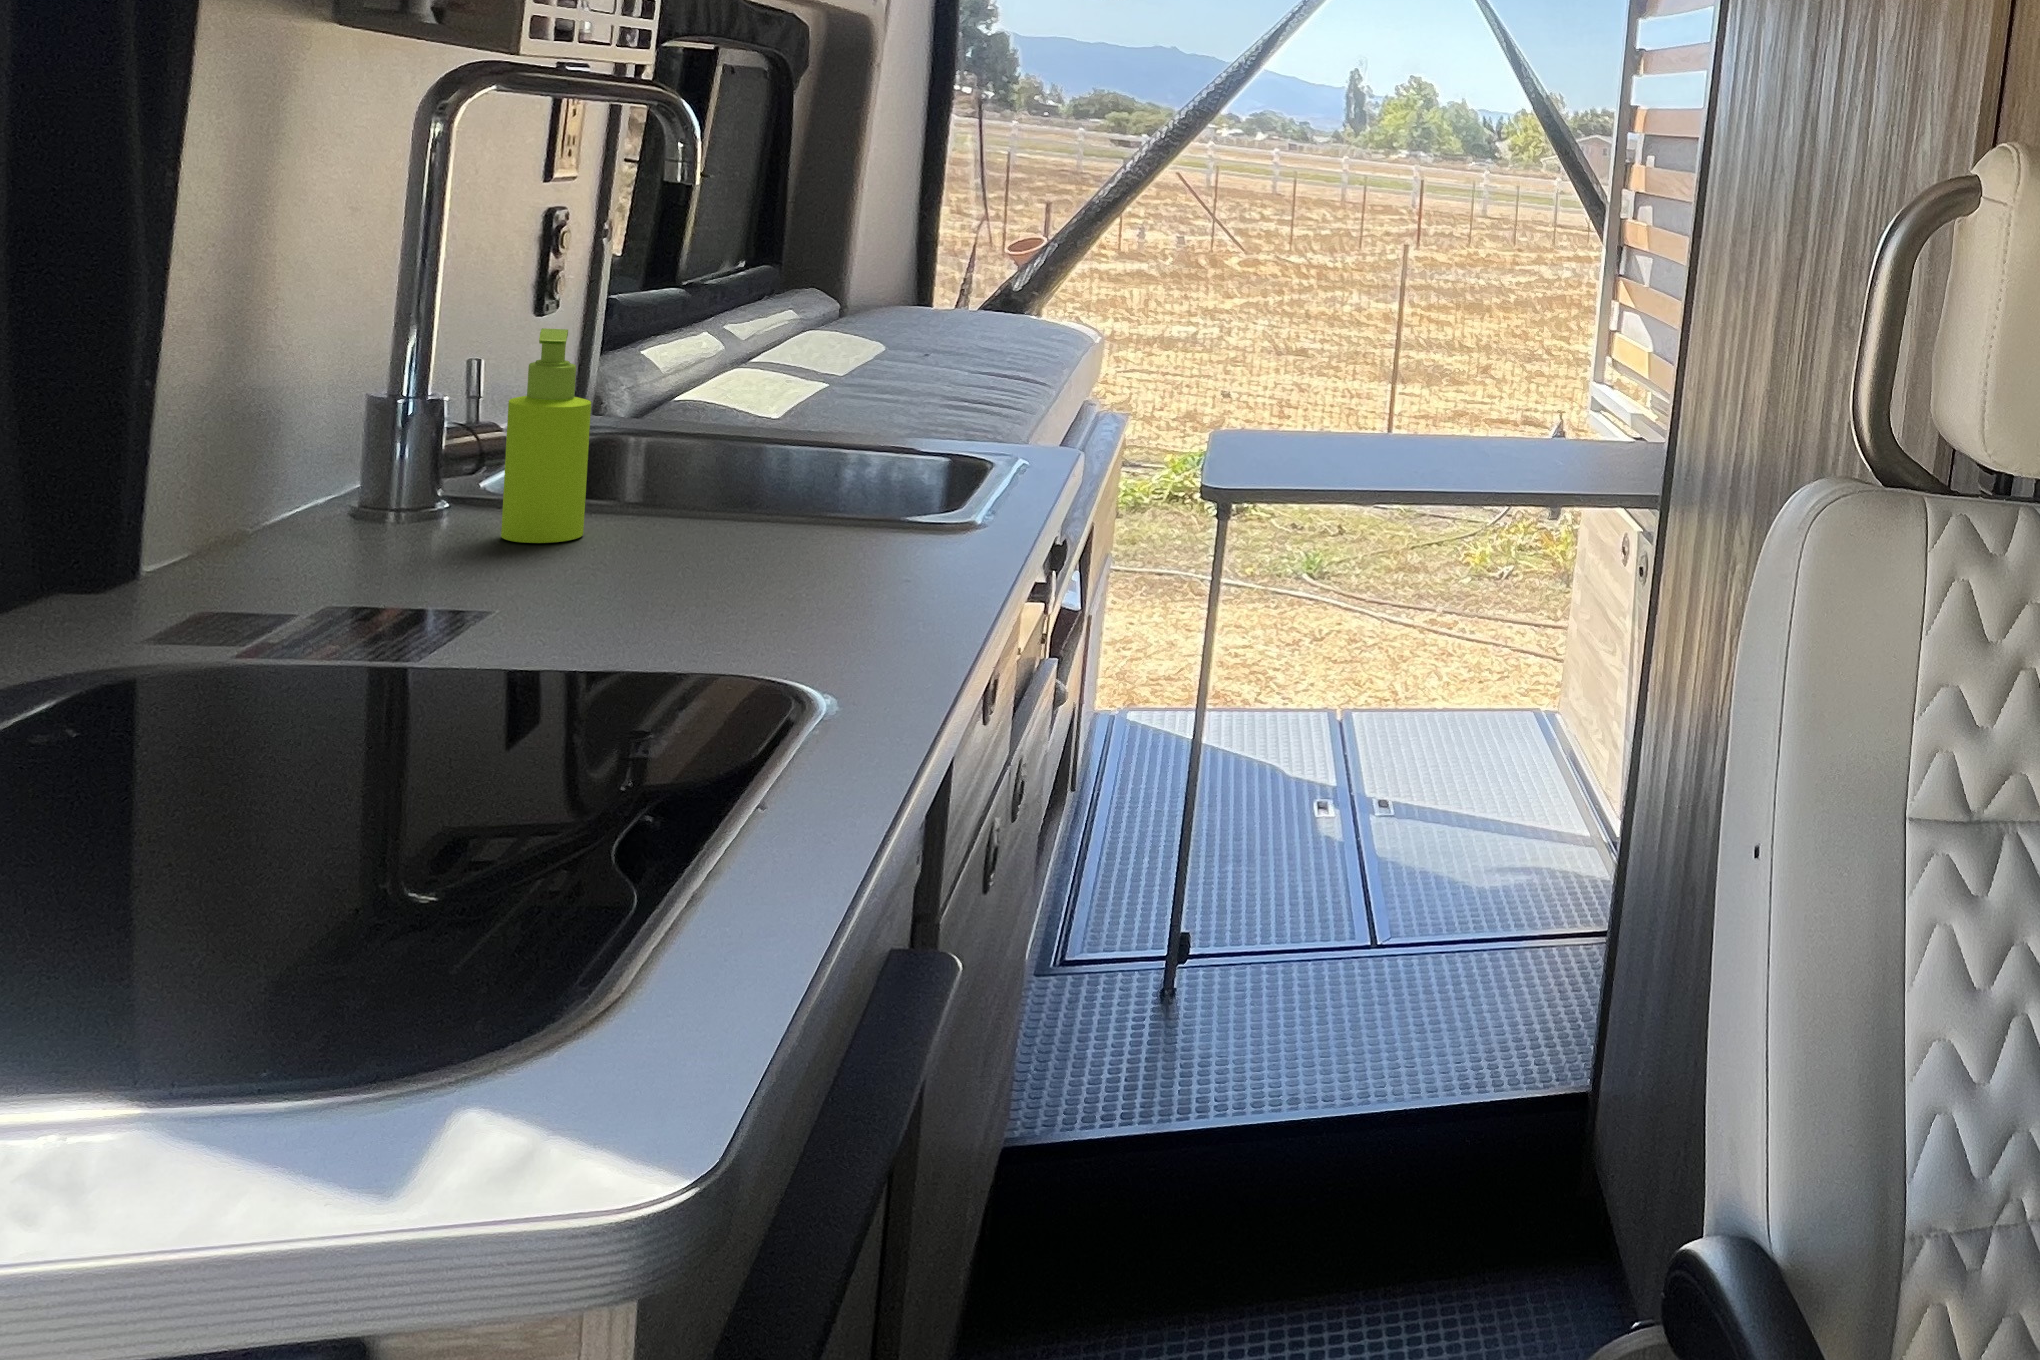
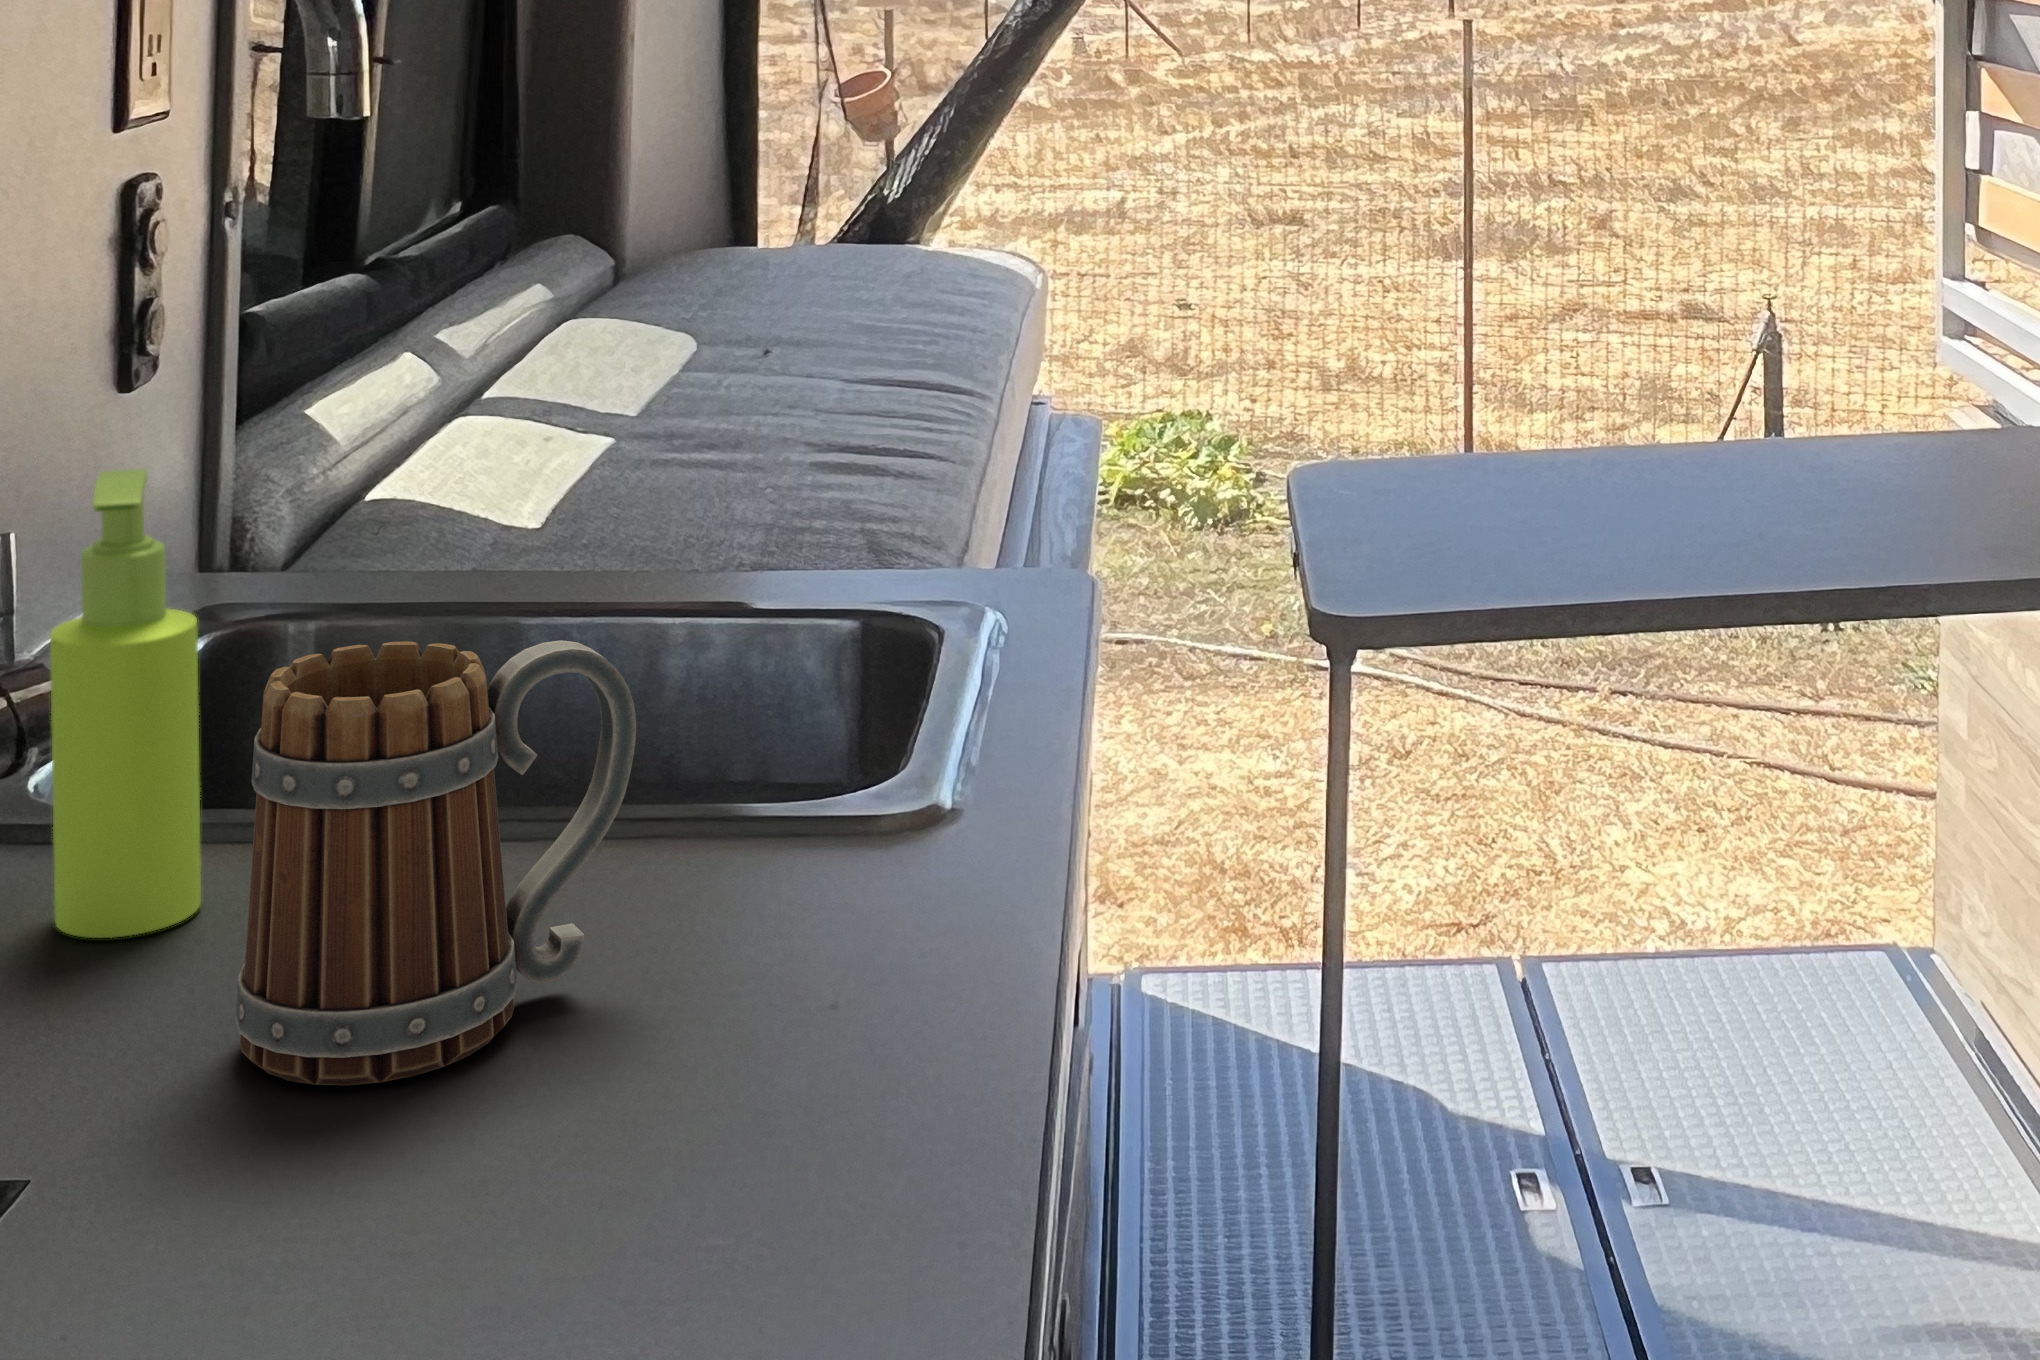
mug: none [606,410,824,594] -> present [235,640,636,1085]

